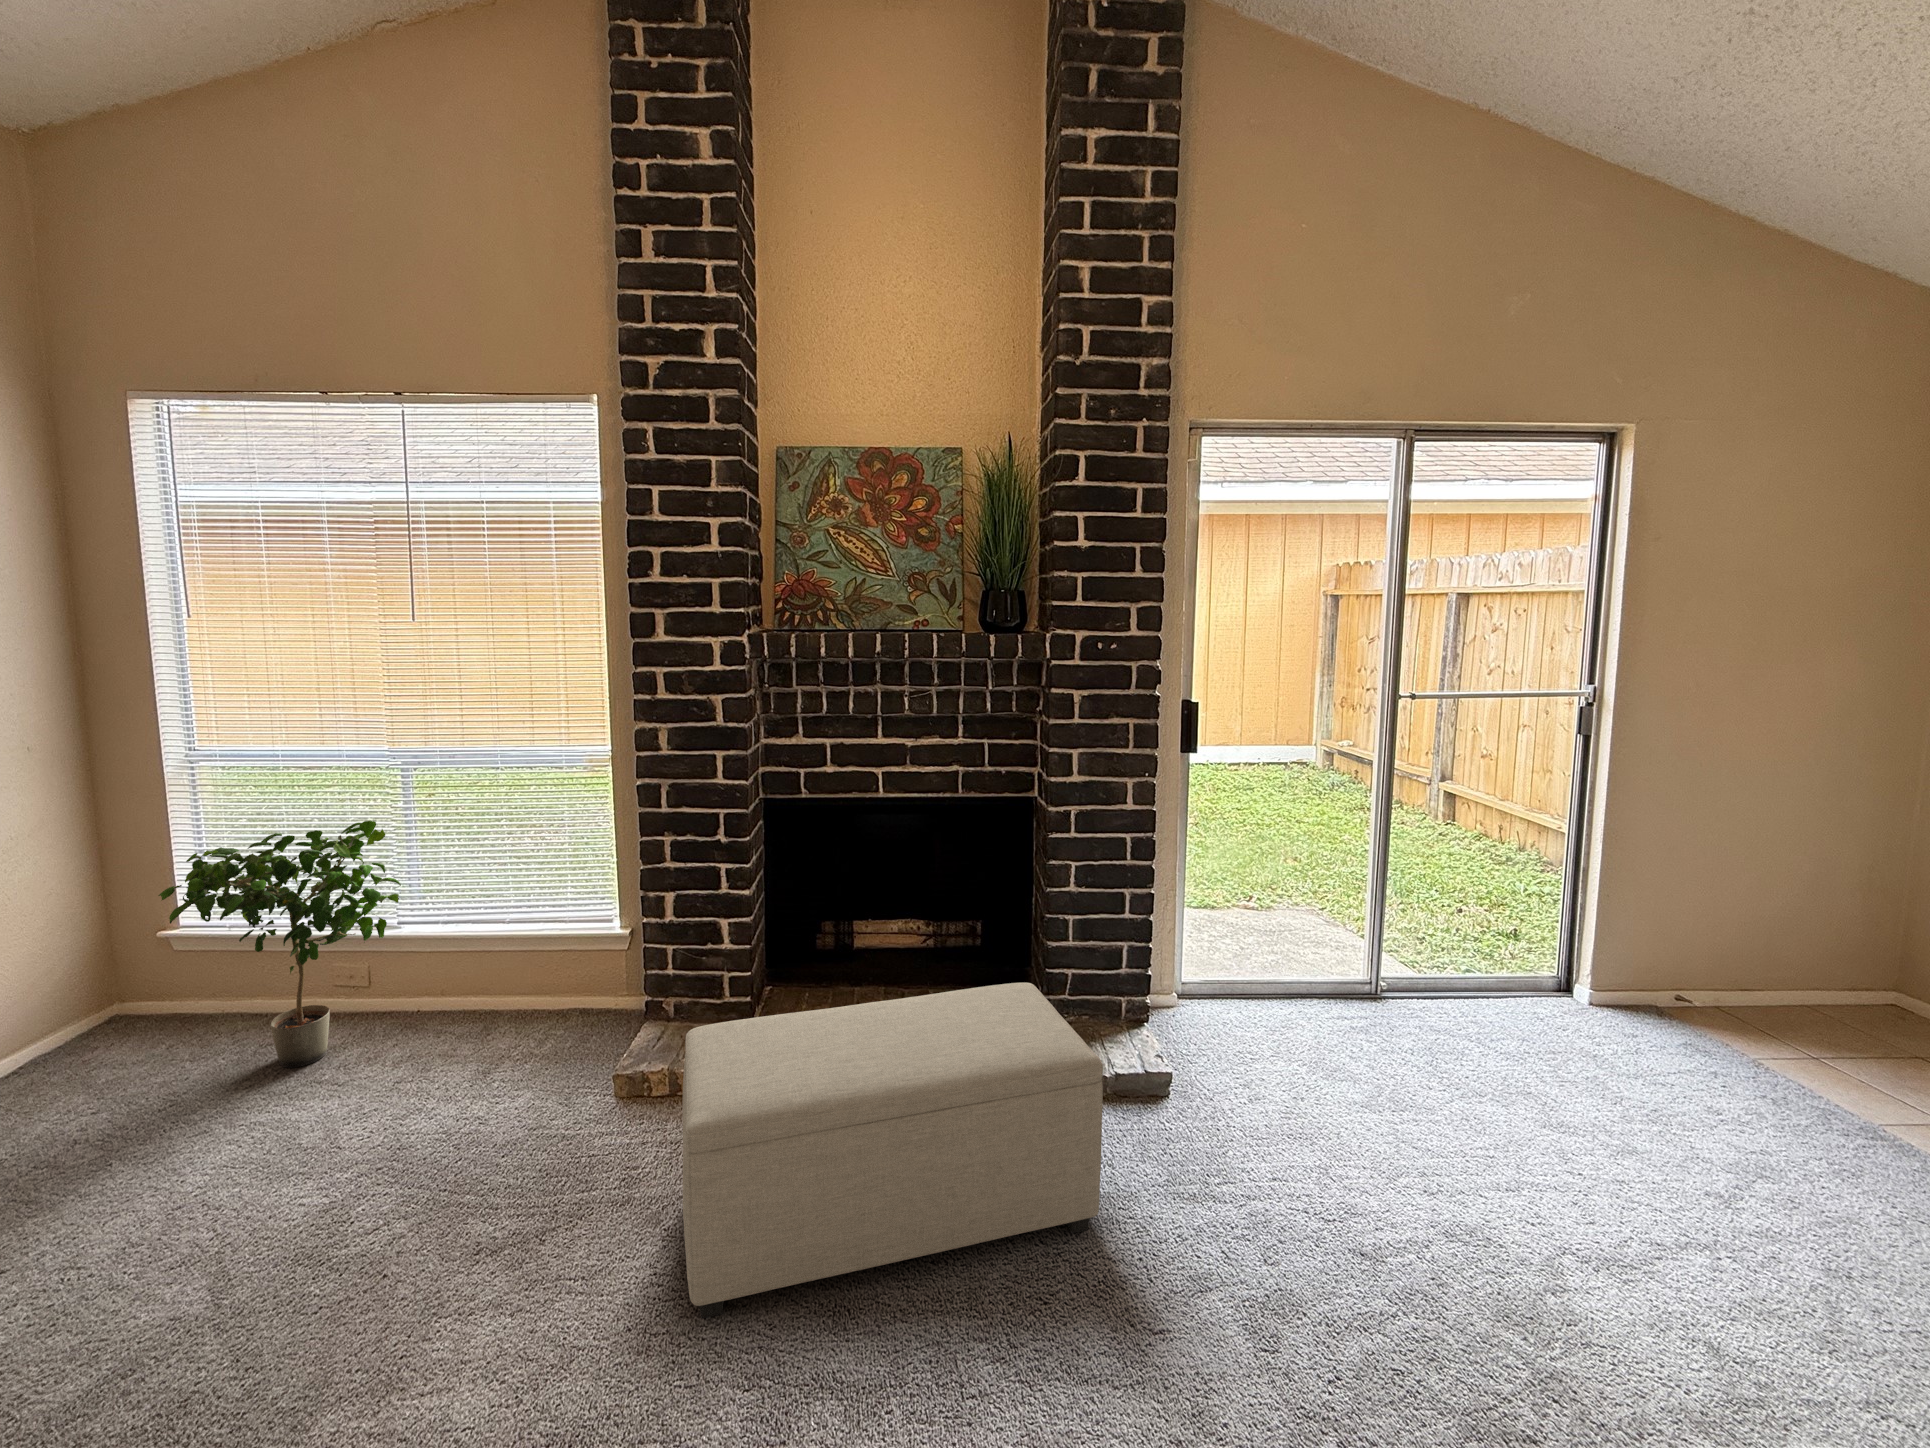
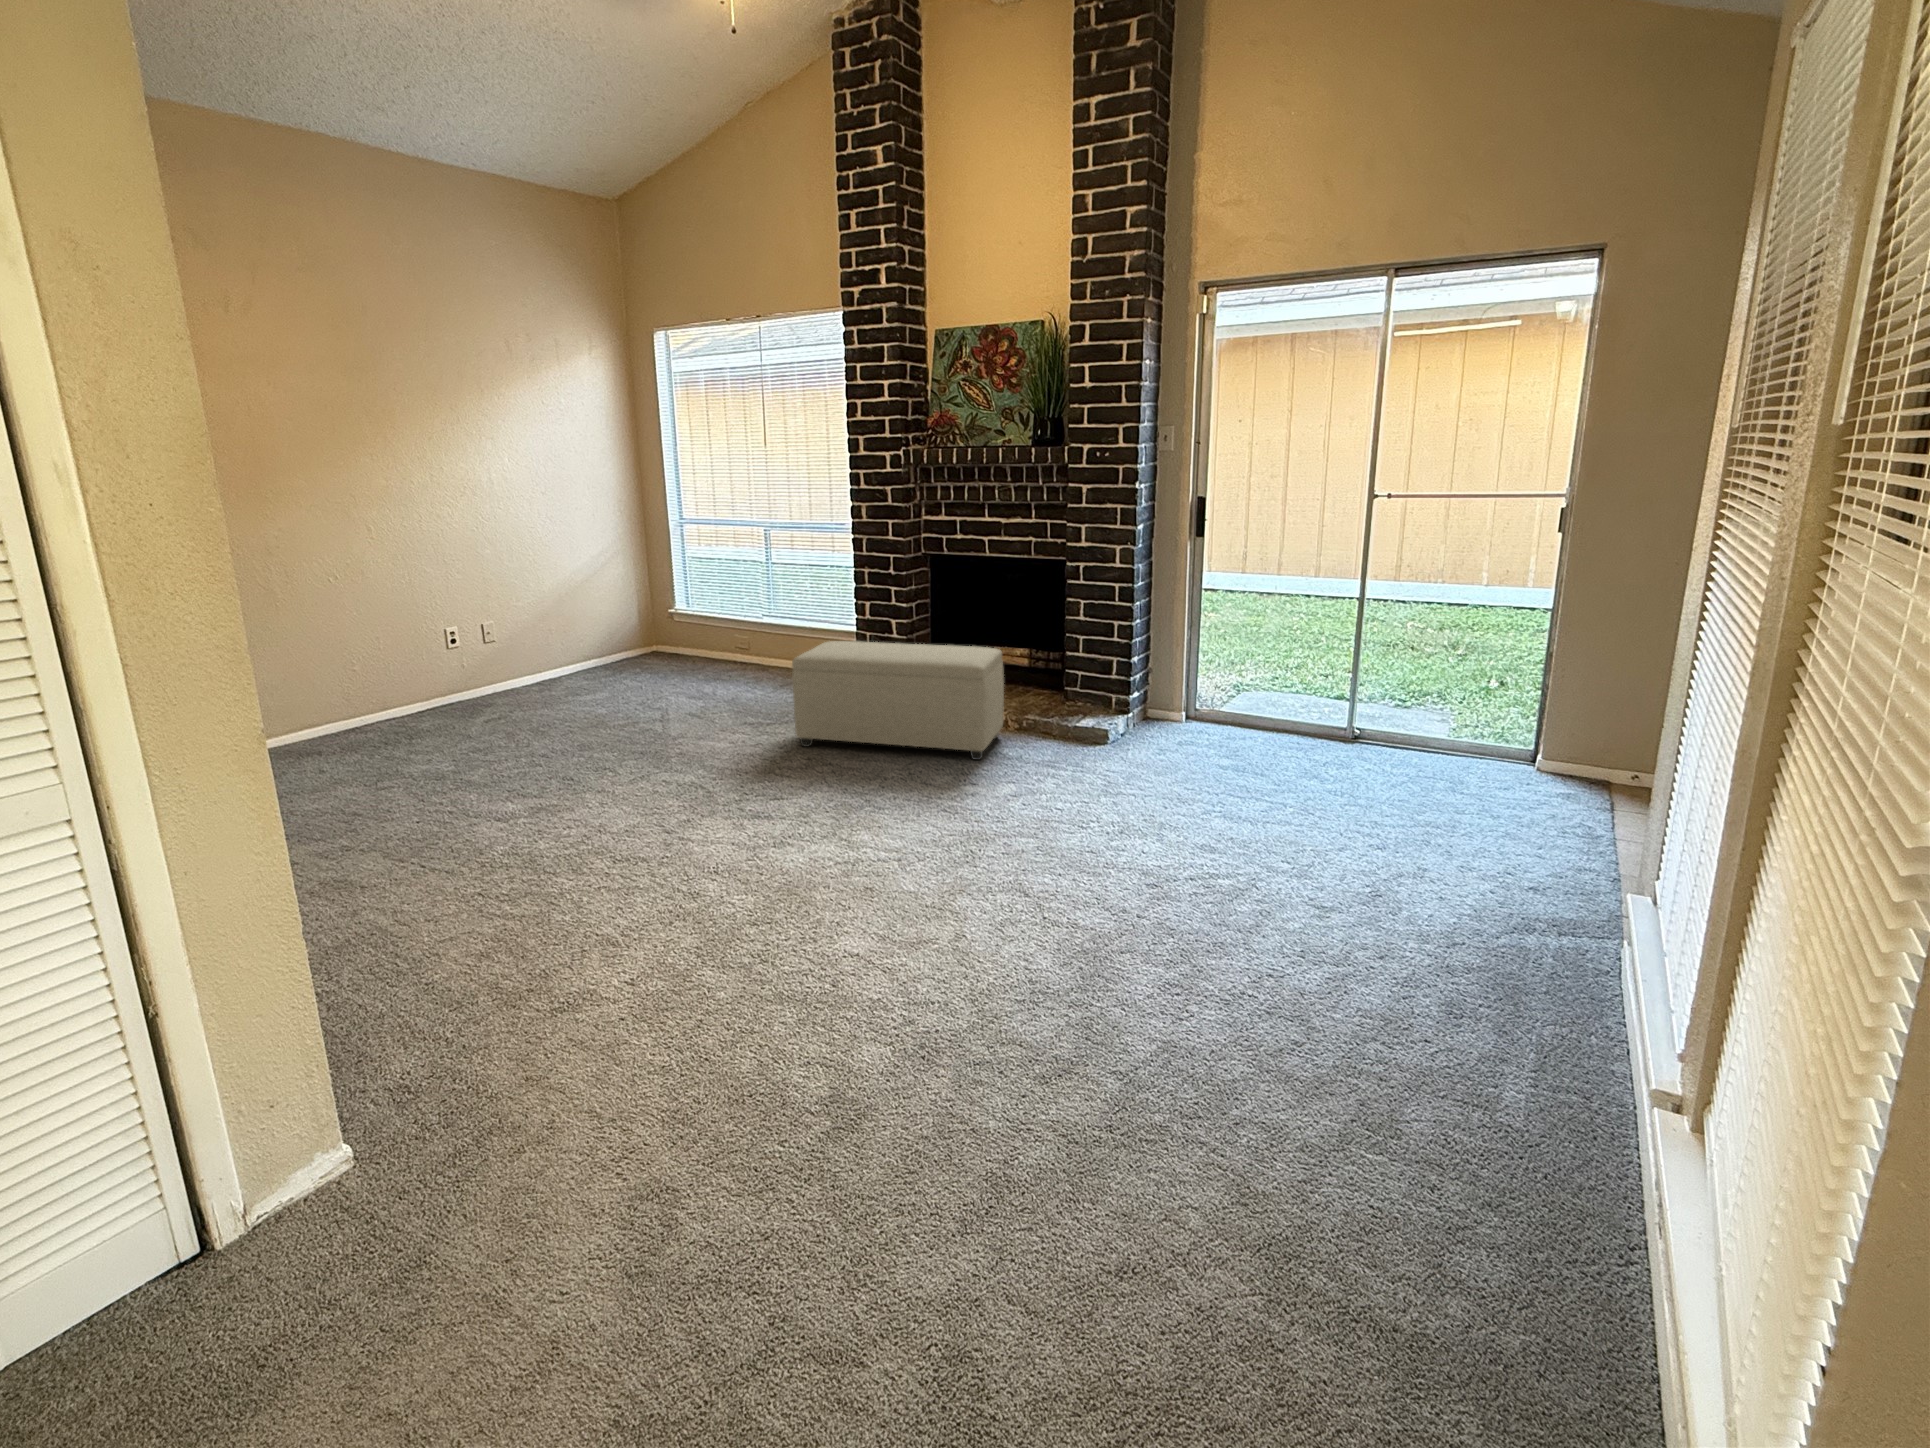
potted plant: present [158,821,401,1068] -> none [660,555,759,672]

